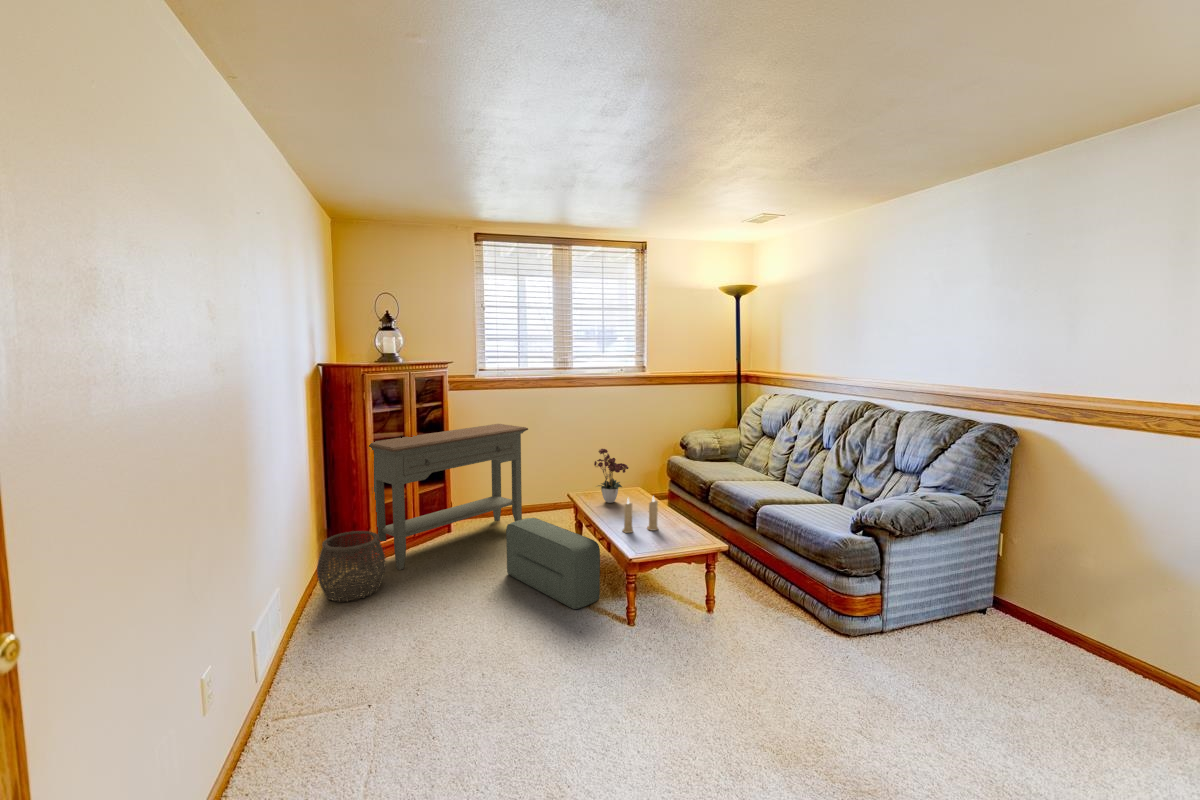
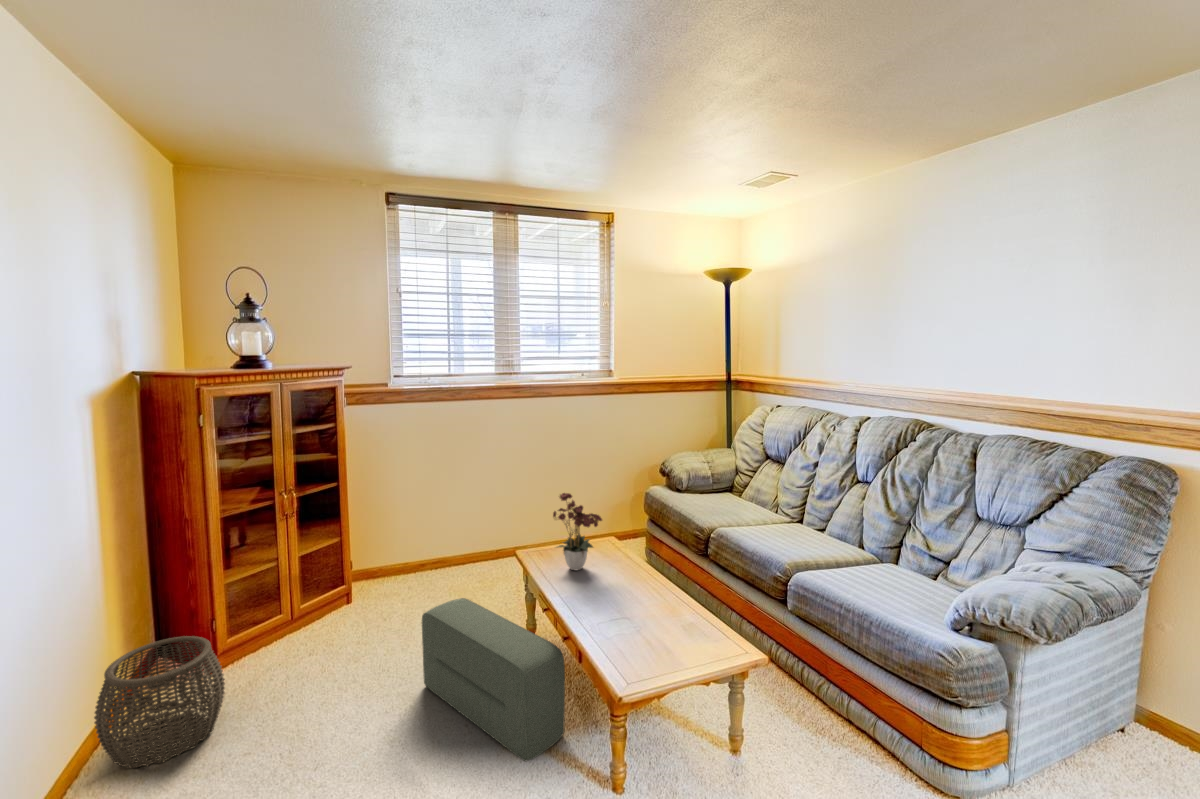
console table: present [369,424,528,570] -> none [202,450,461,685]
candle: present [623,497,658,533] -> none [599,570,654,635]

